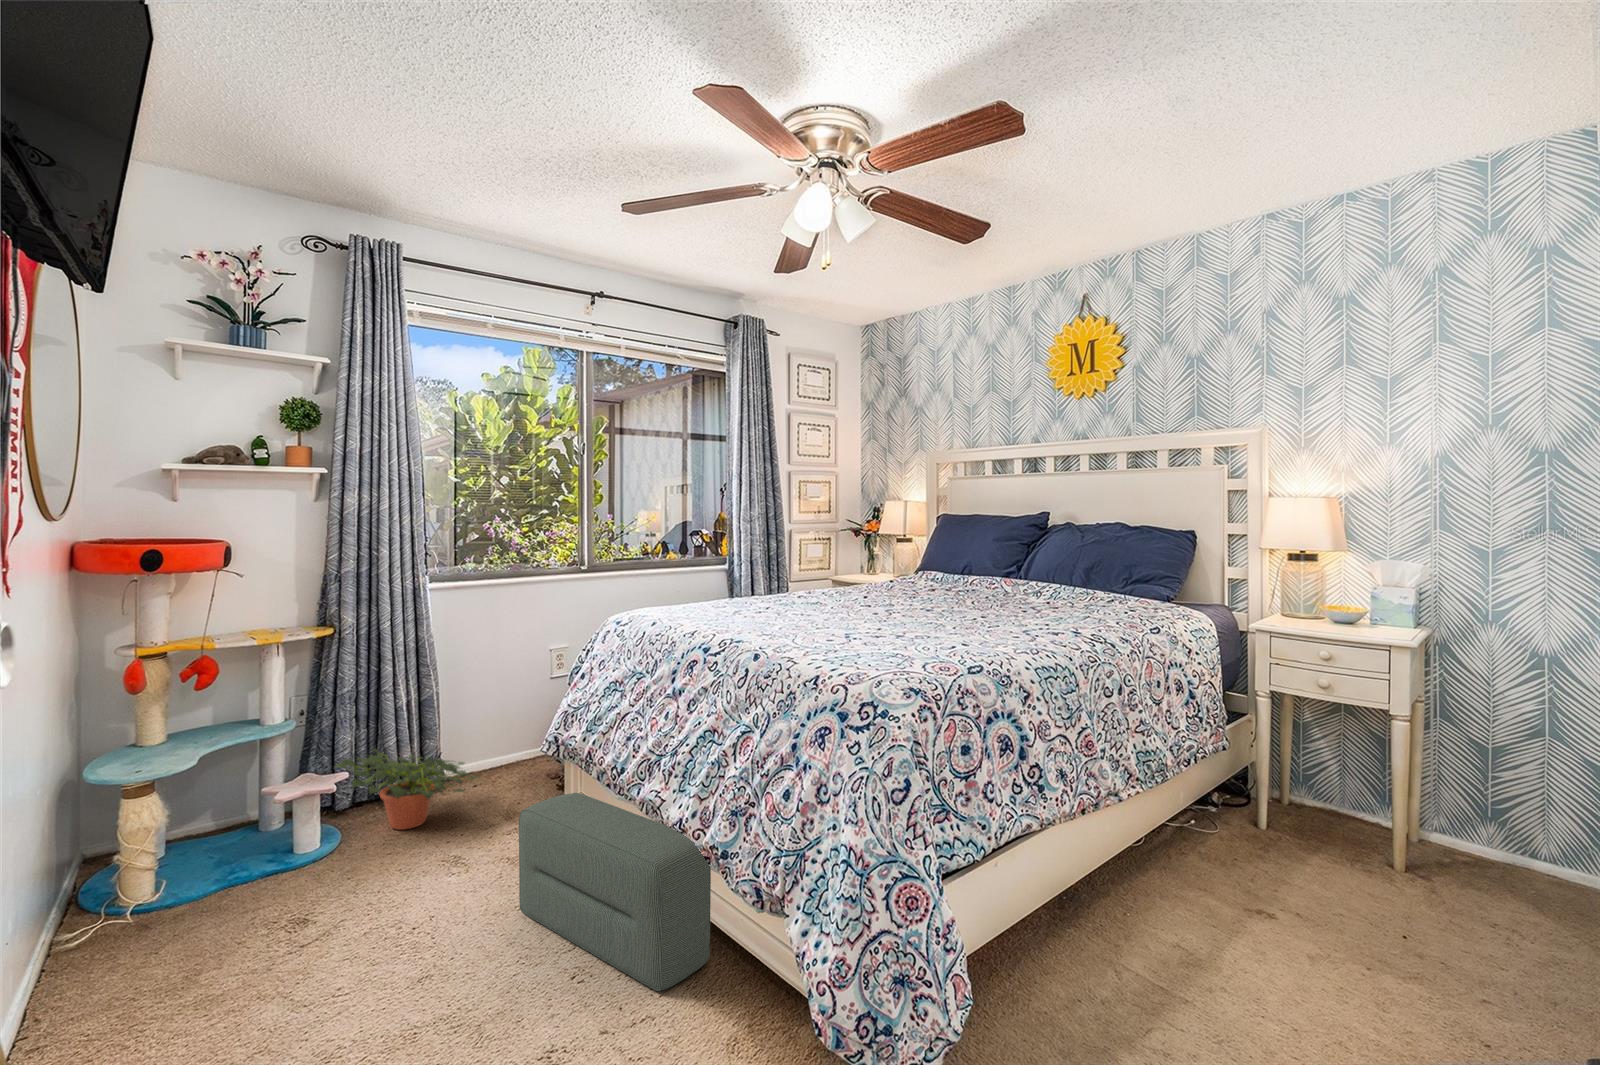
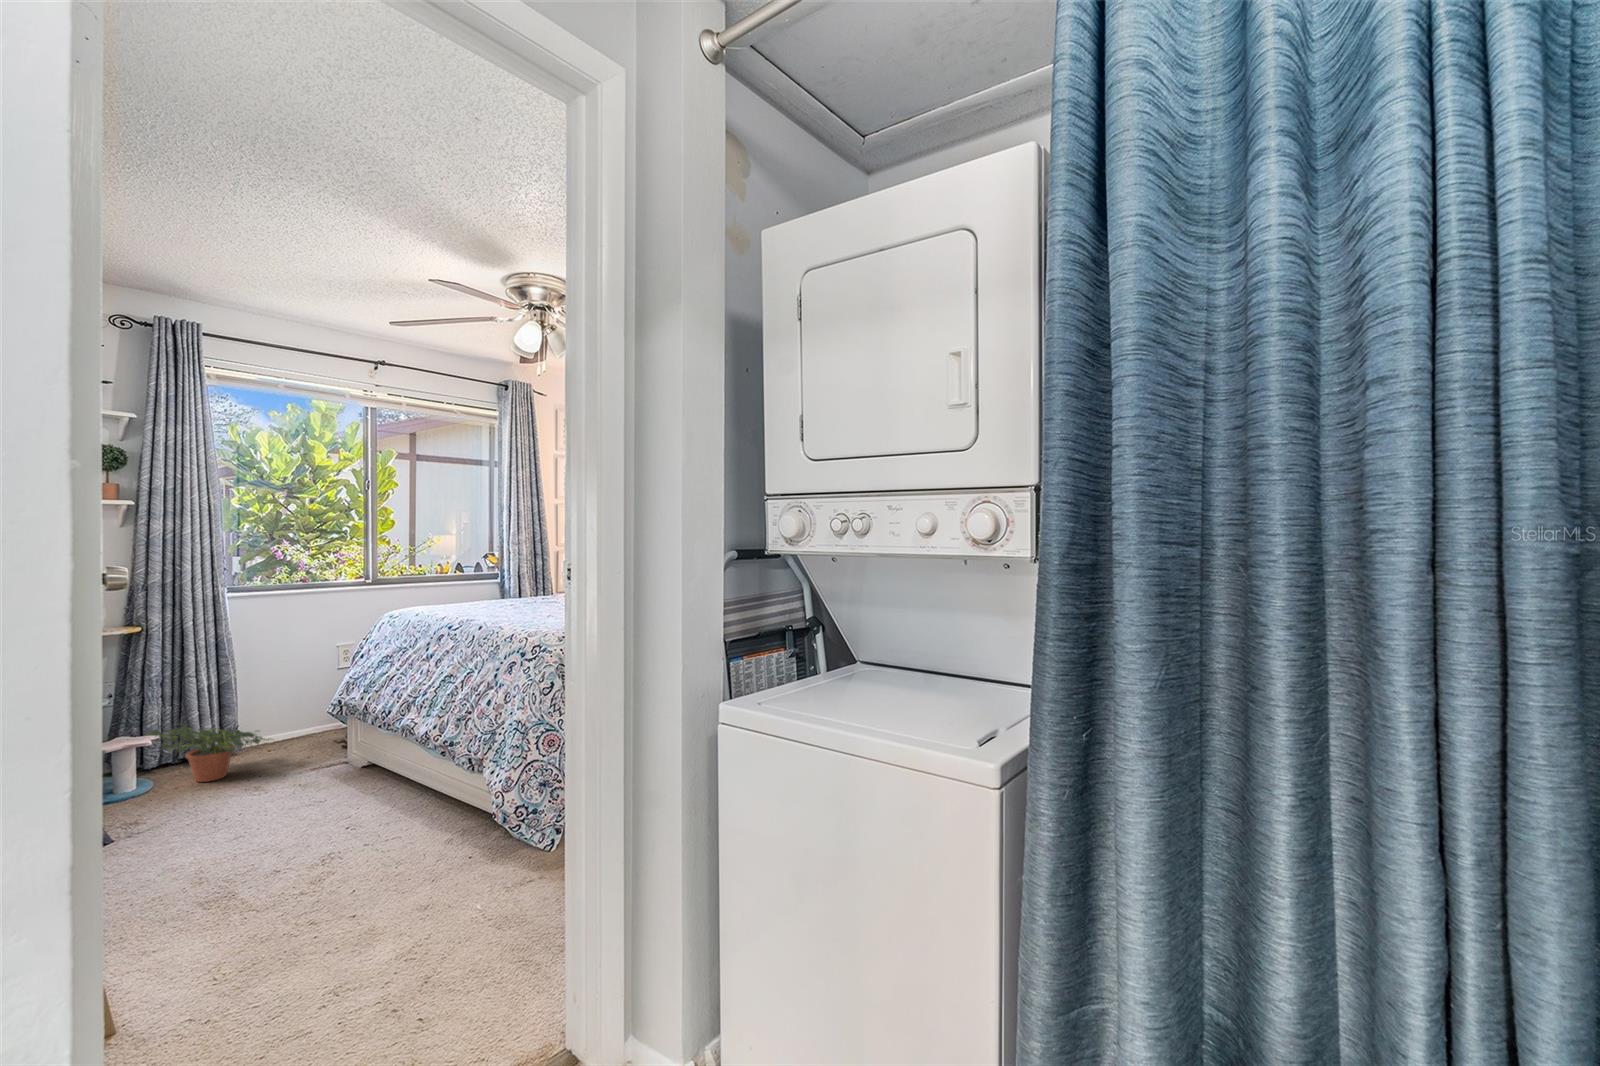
pouf: present [519,793,711,991] -> none [307,730,445,835]

